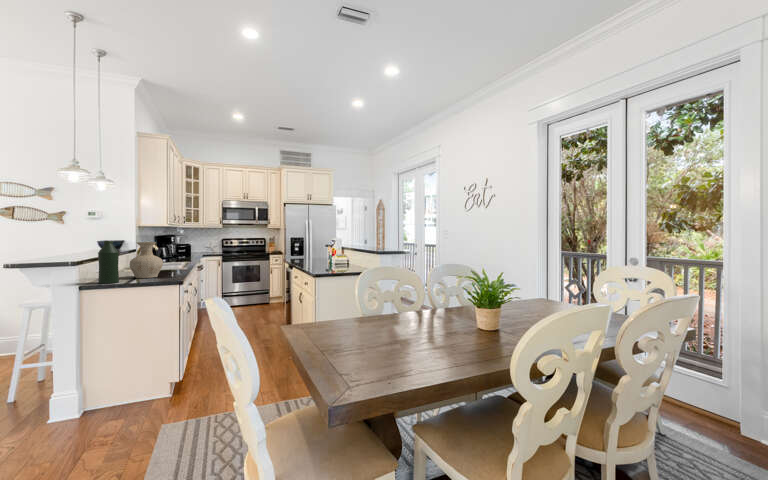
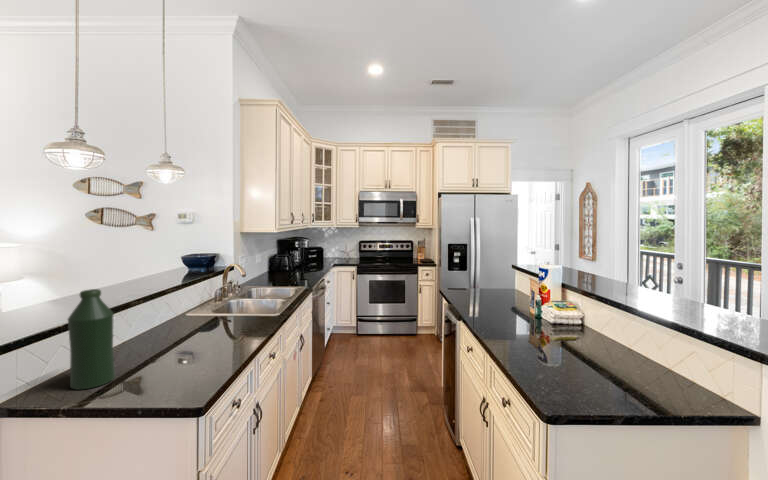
vase: present [130,242,163,278] -> none [157,280,220,359]

